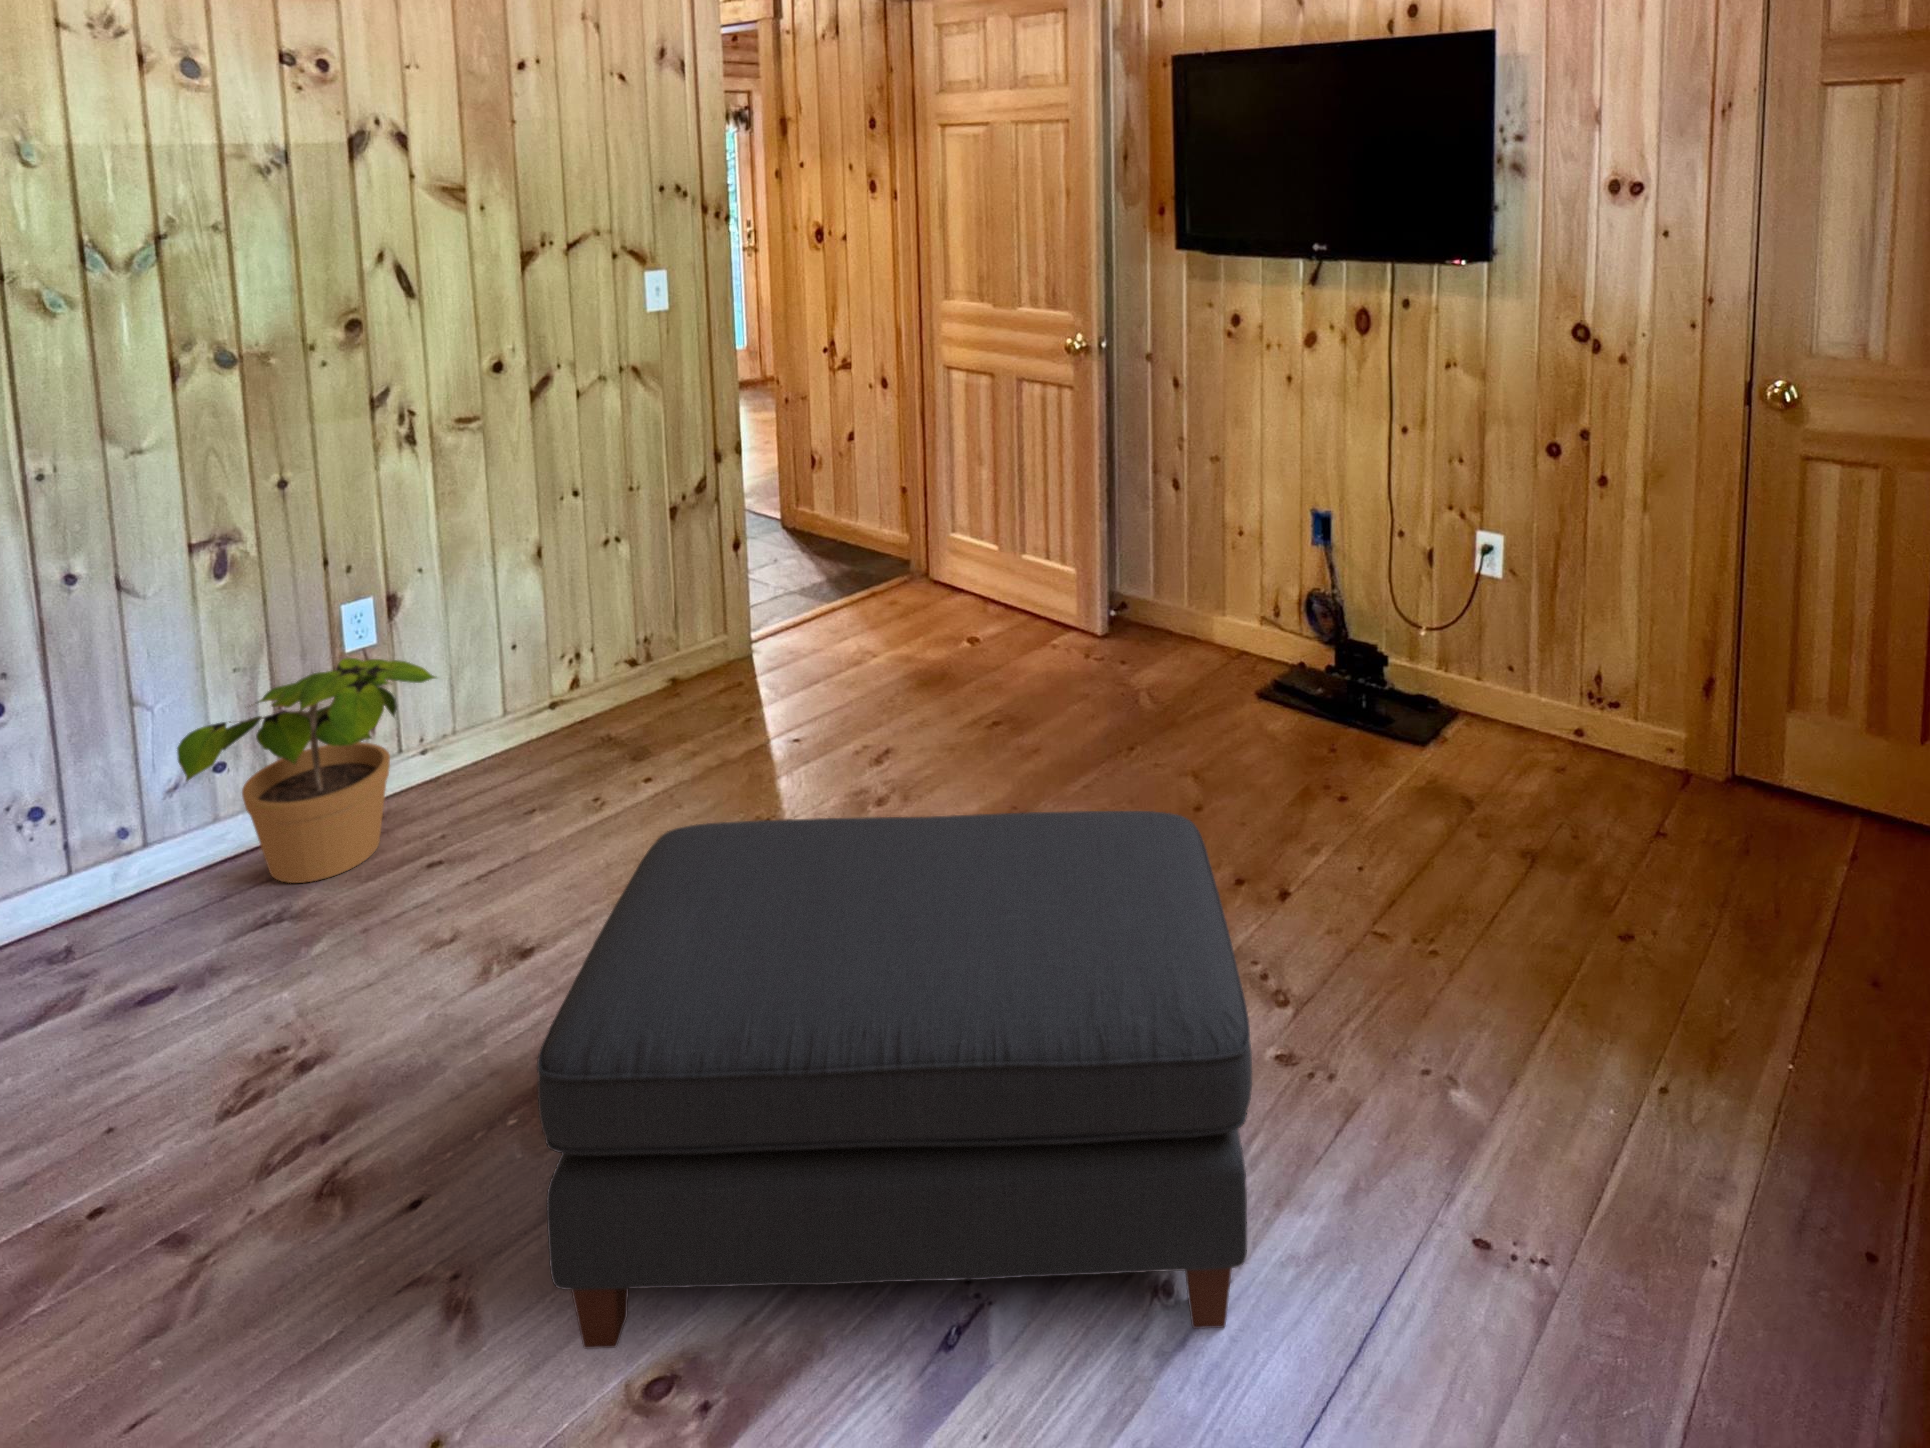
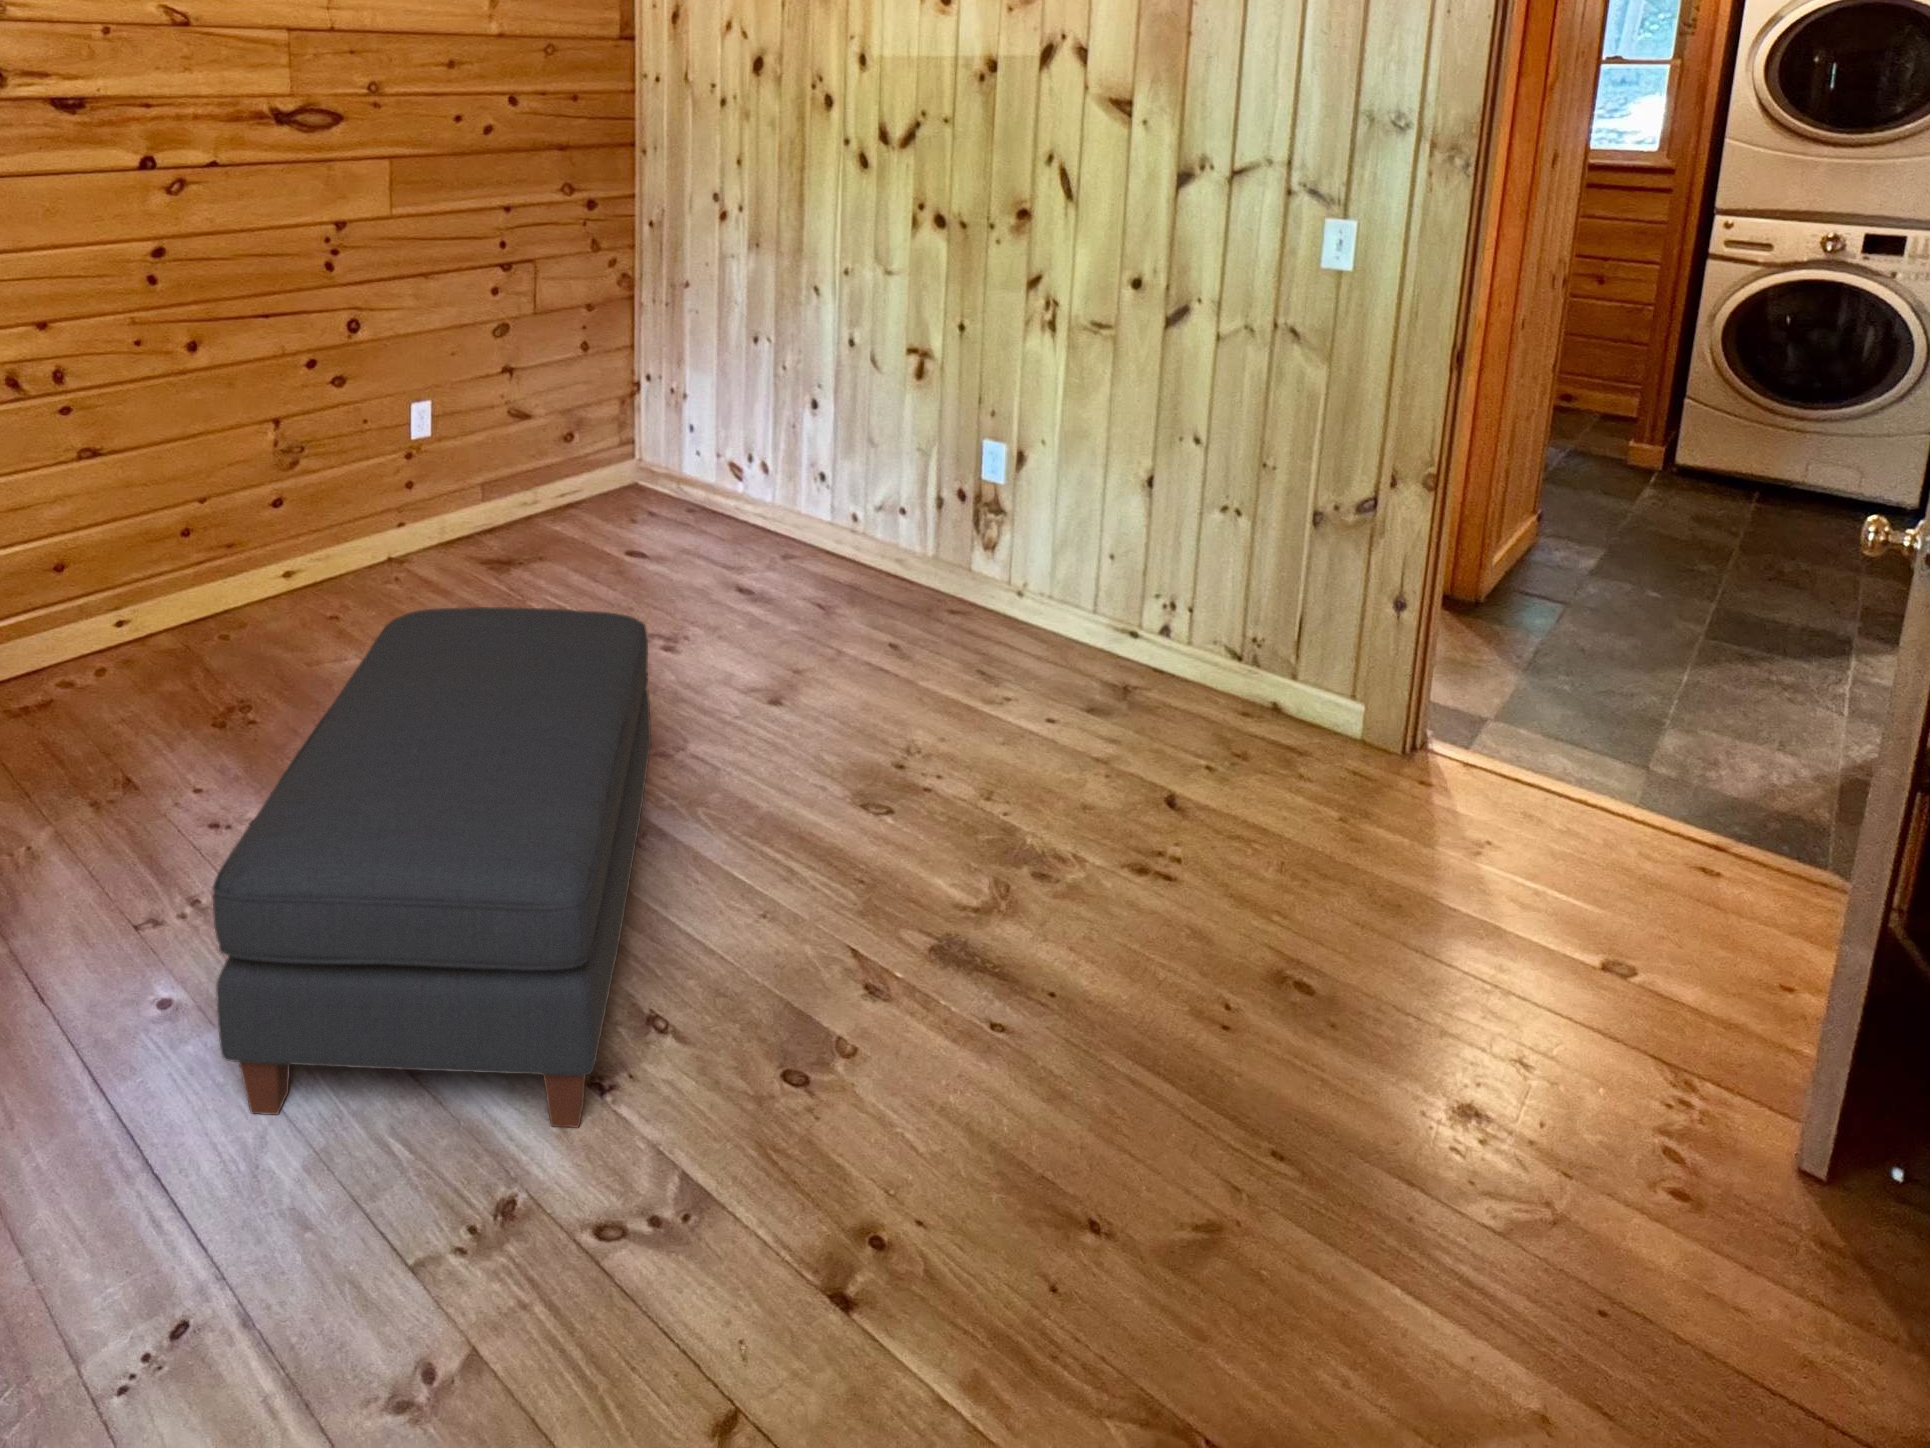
potted plant: present [177,657,436,883] -> none [791,455,964,621]

